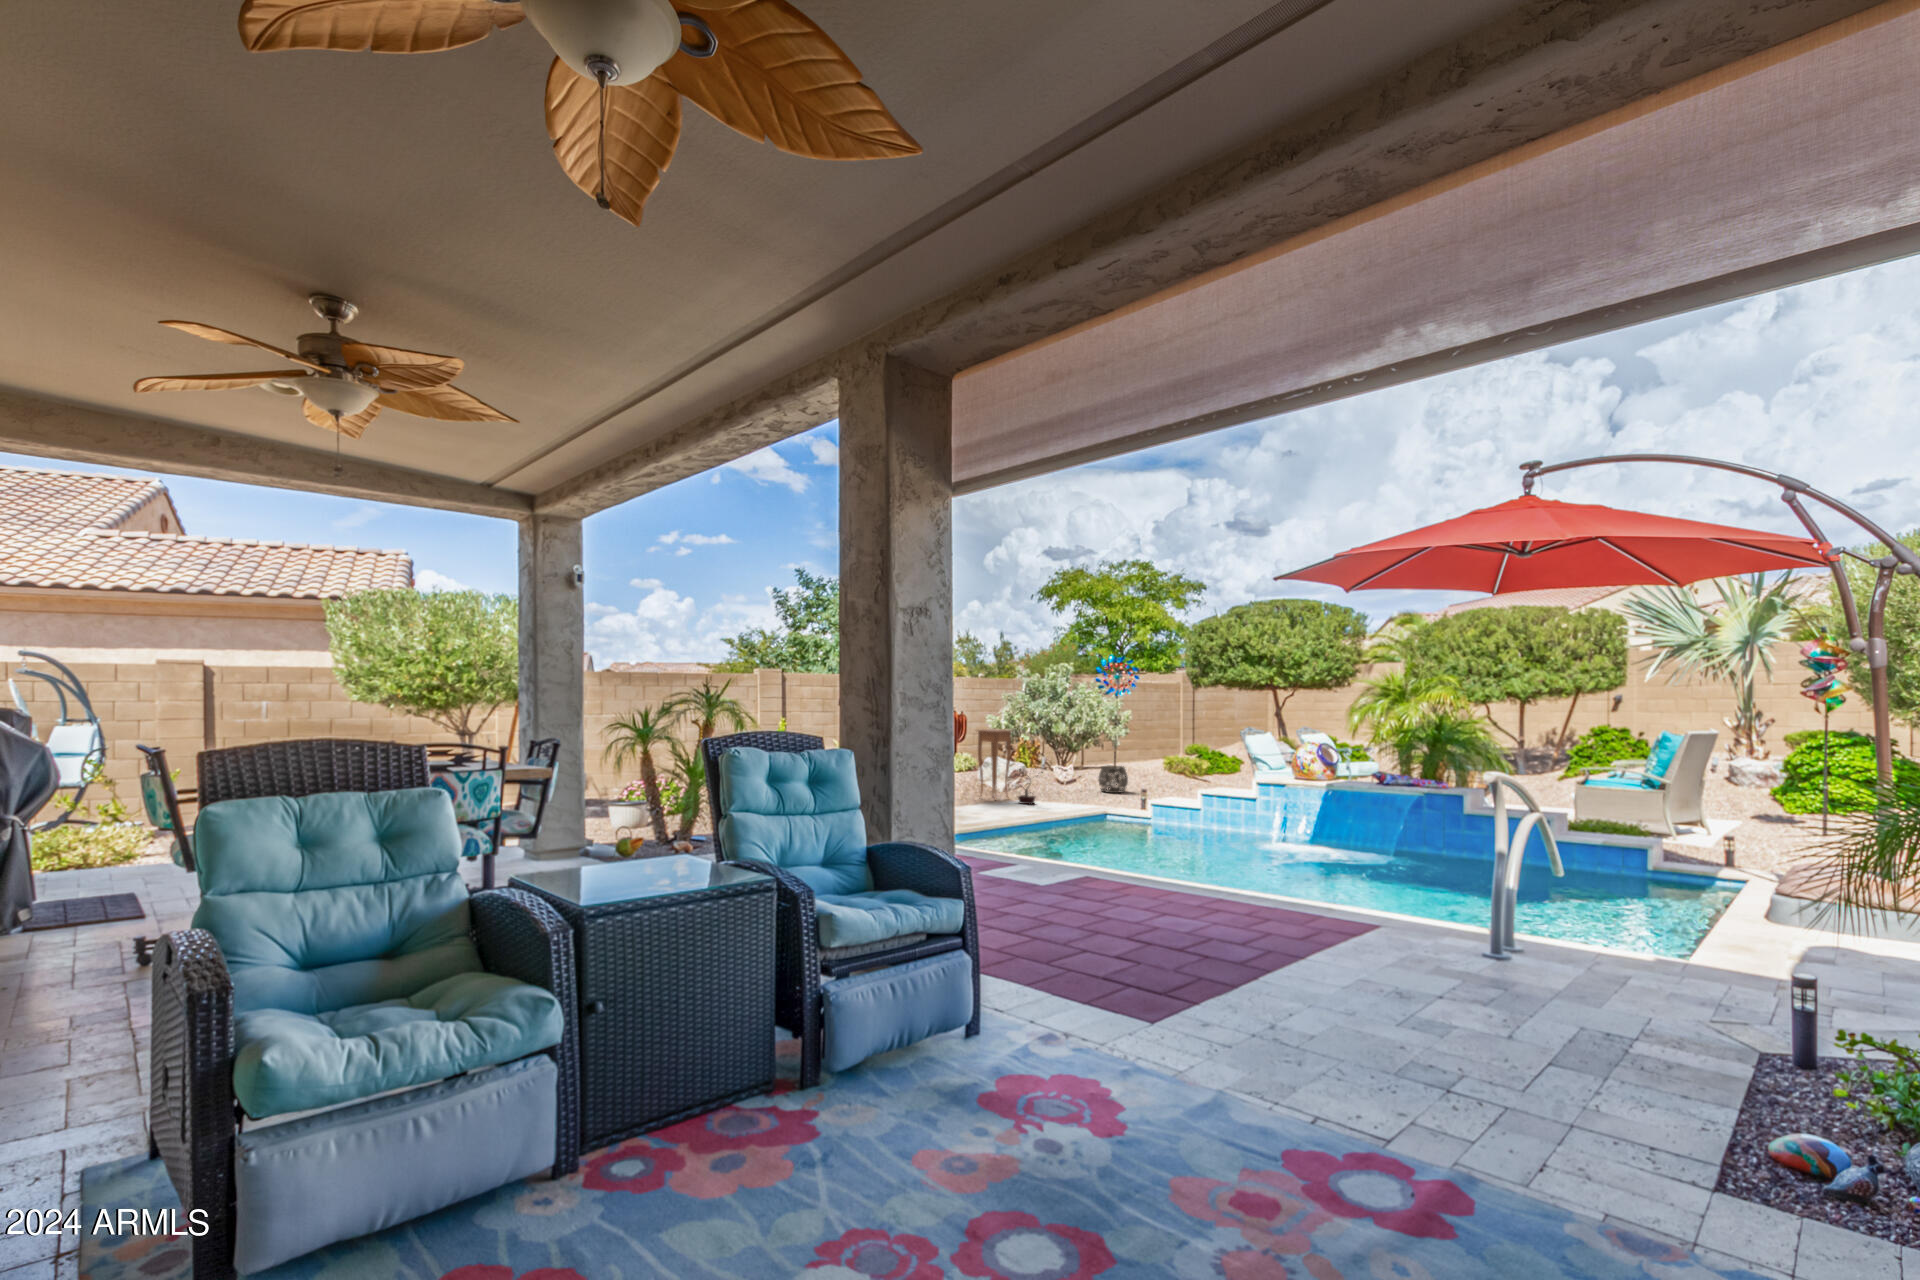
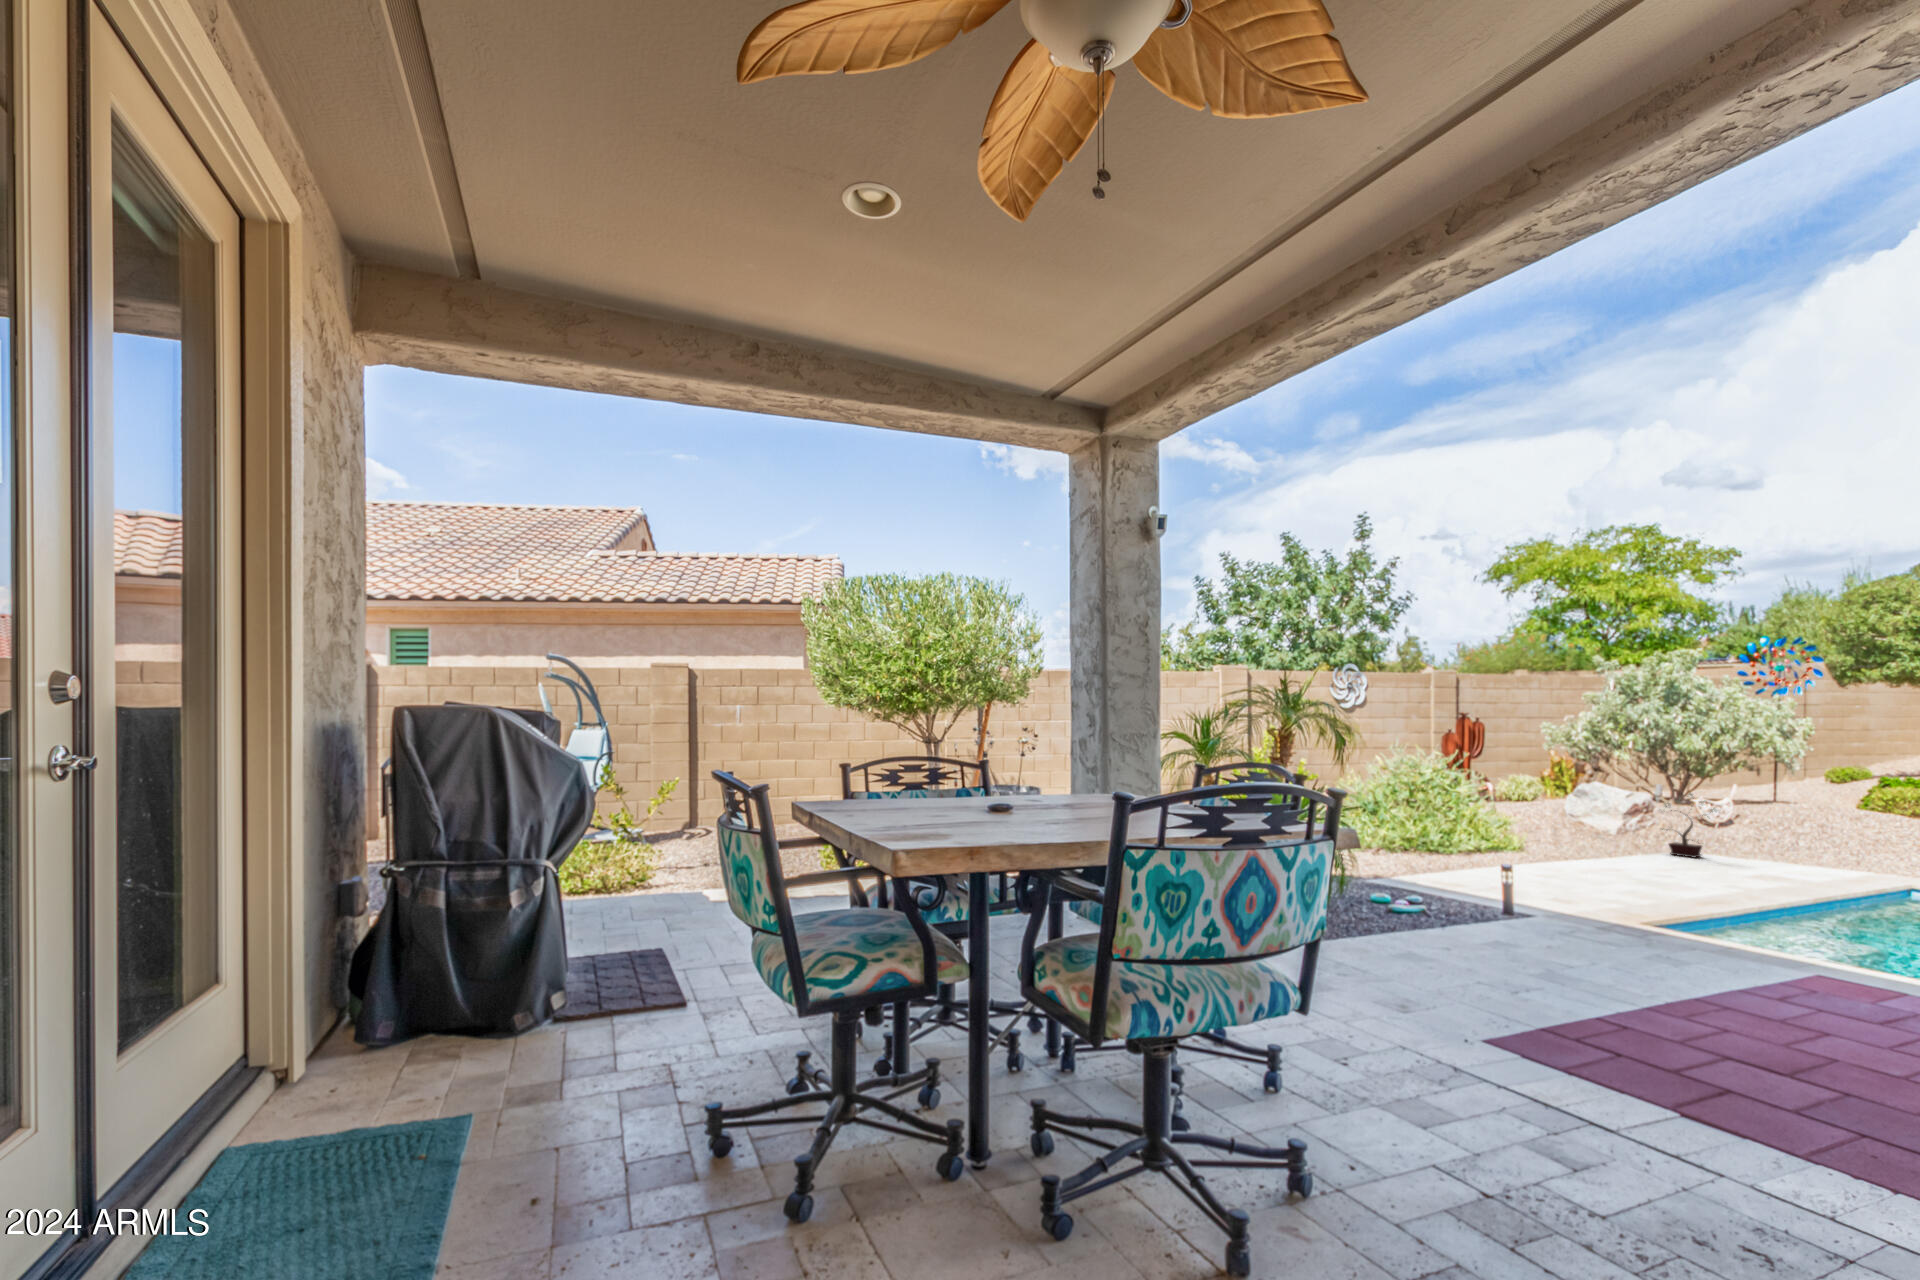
side table: present [978,729,1012,796] -> none [1583,744,1647,849]
woven basket: present [1099,766,1128,793] -> none [1782,803,1842,846]

